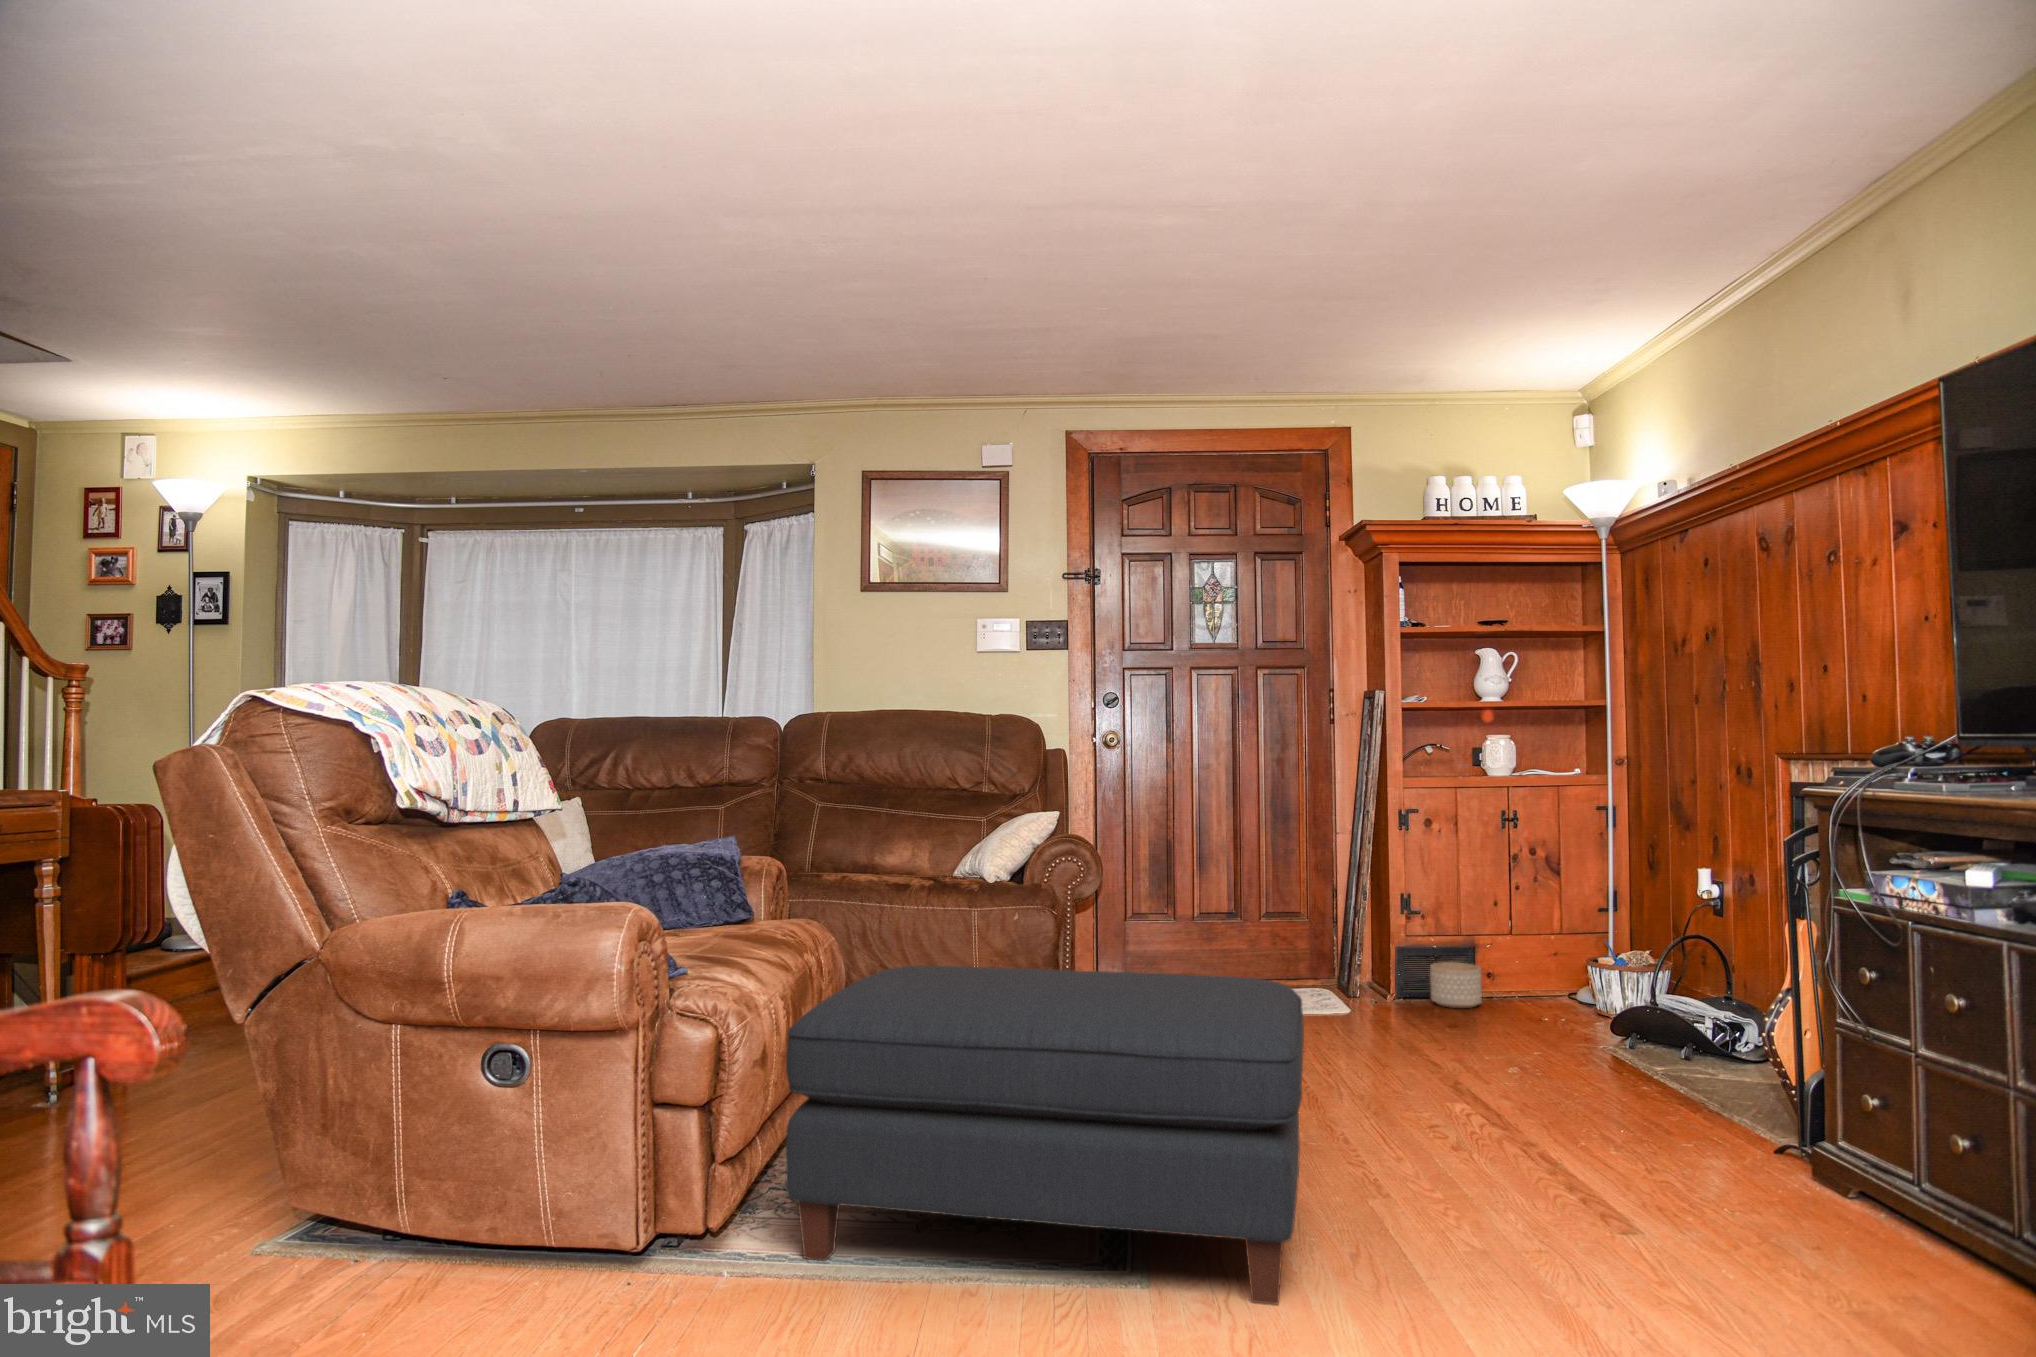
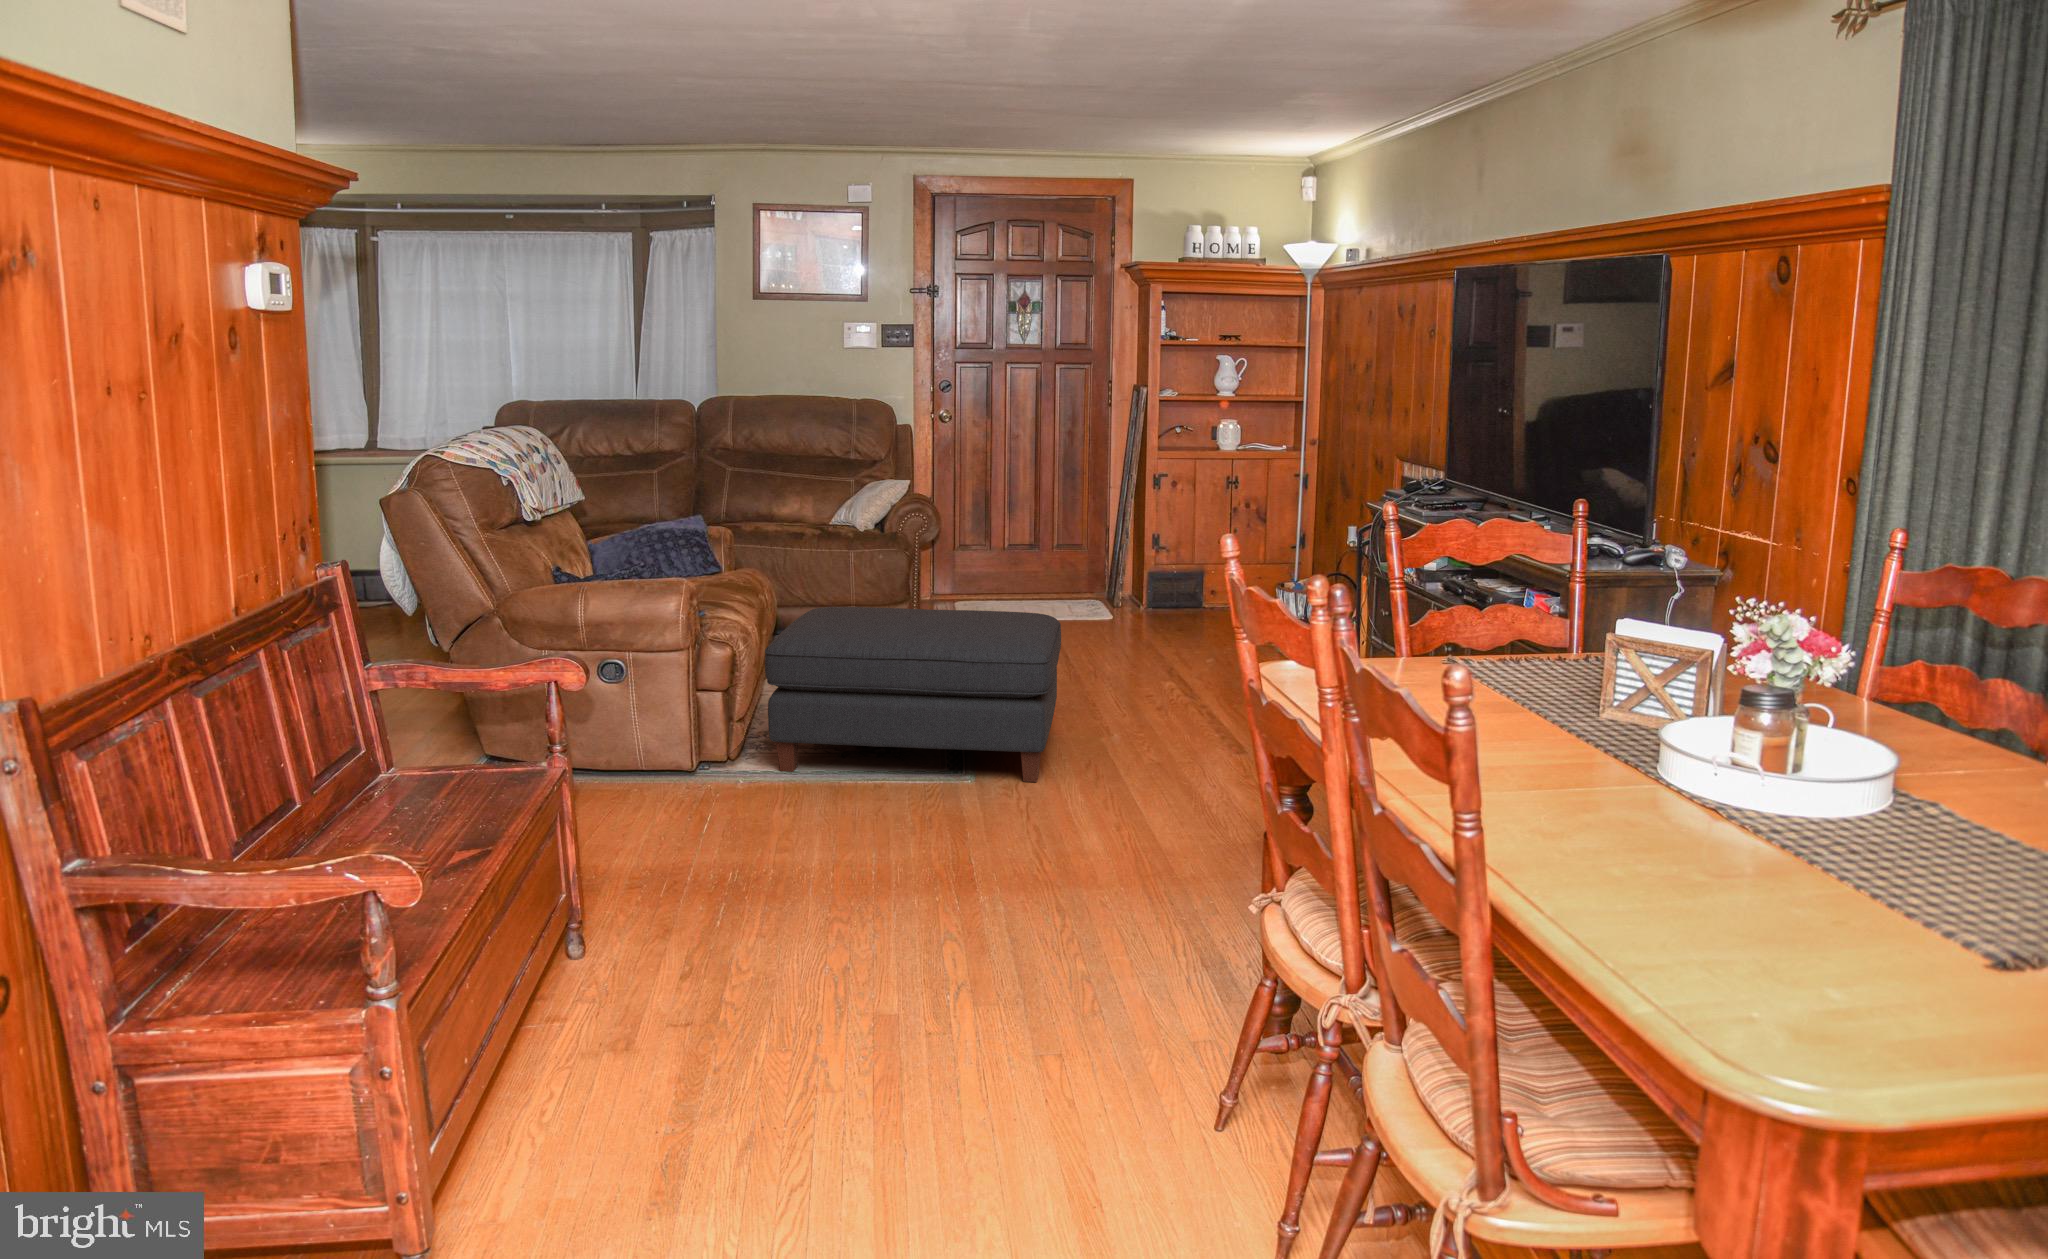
planter: present [1430,962,1482,1008] -> none [1165,581,1199,612]

